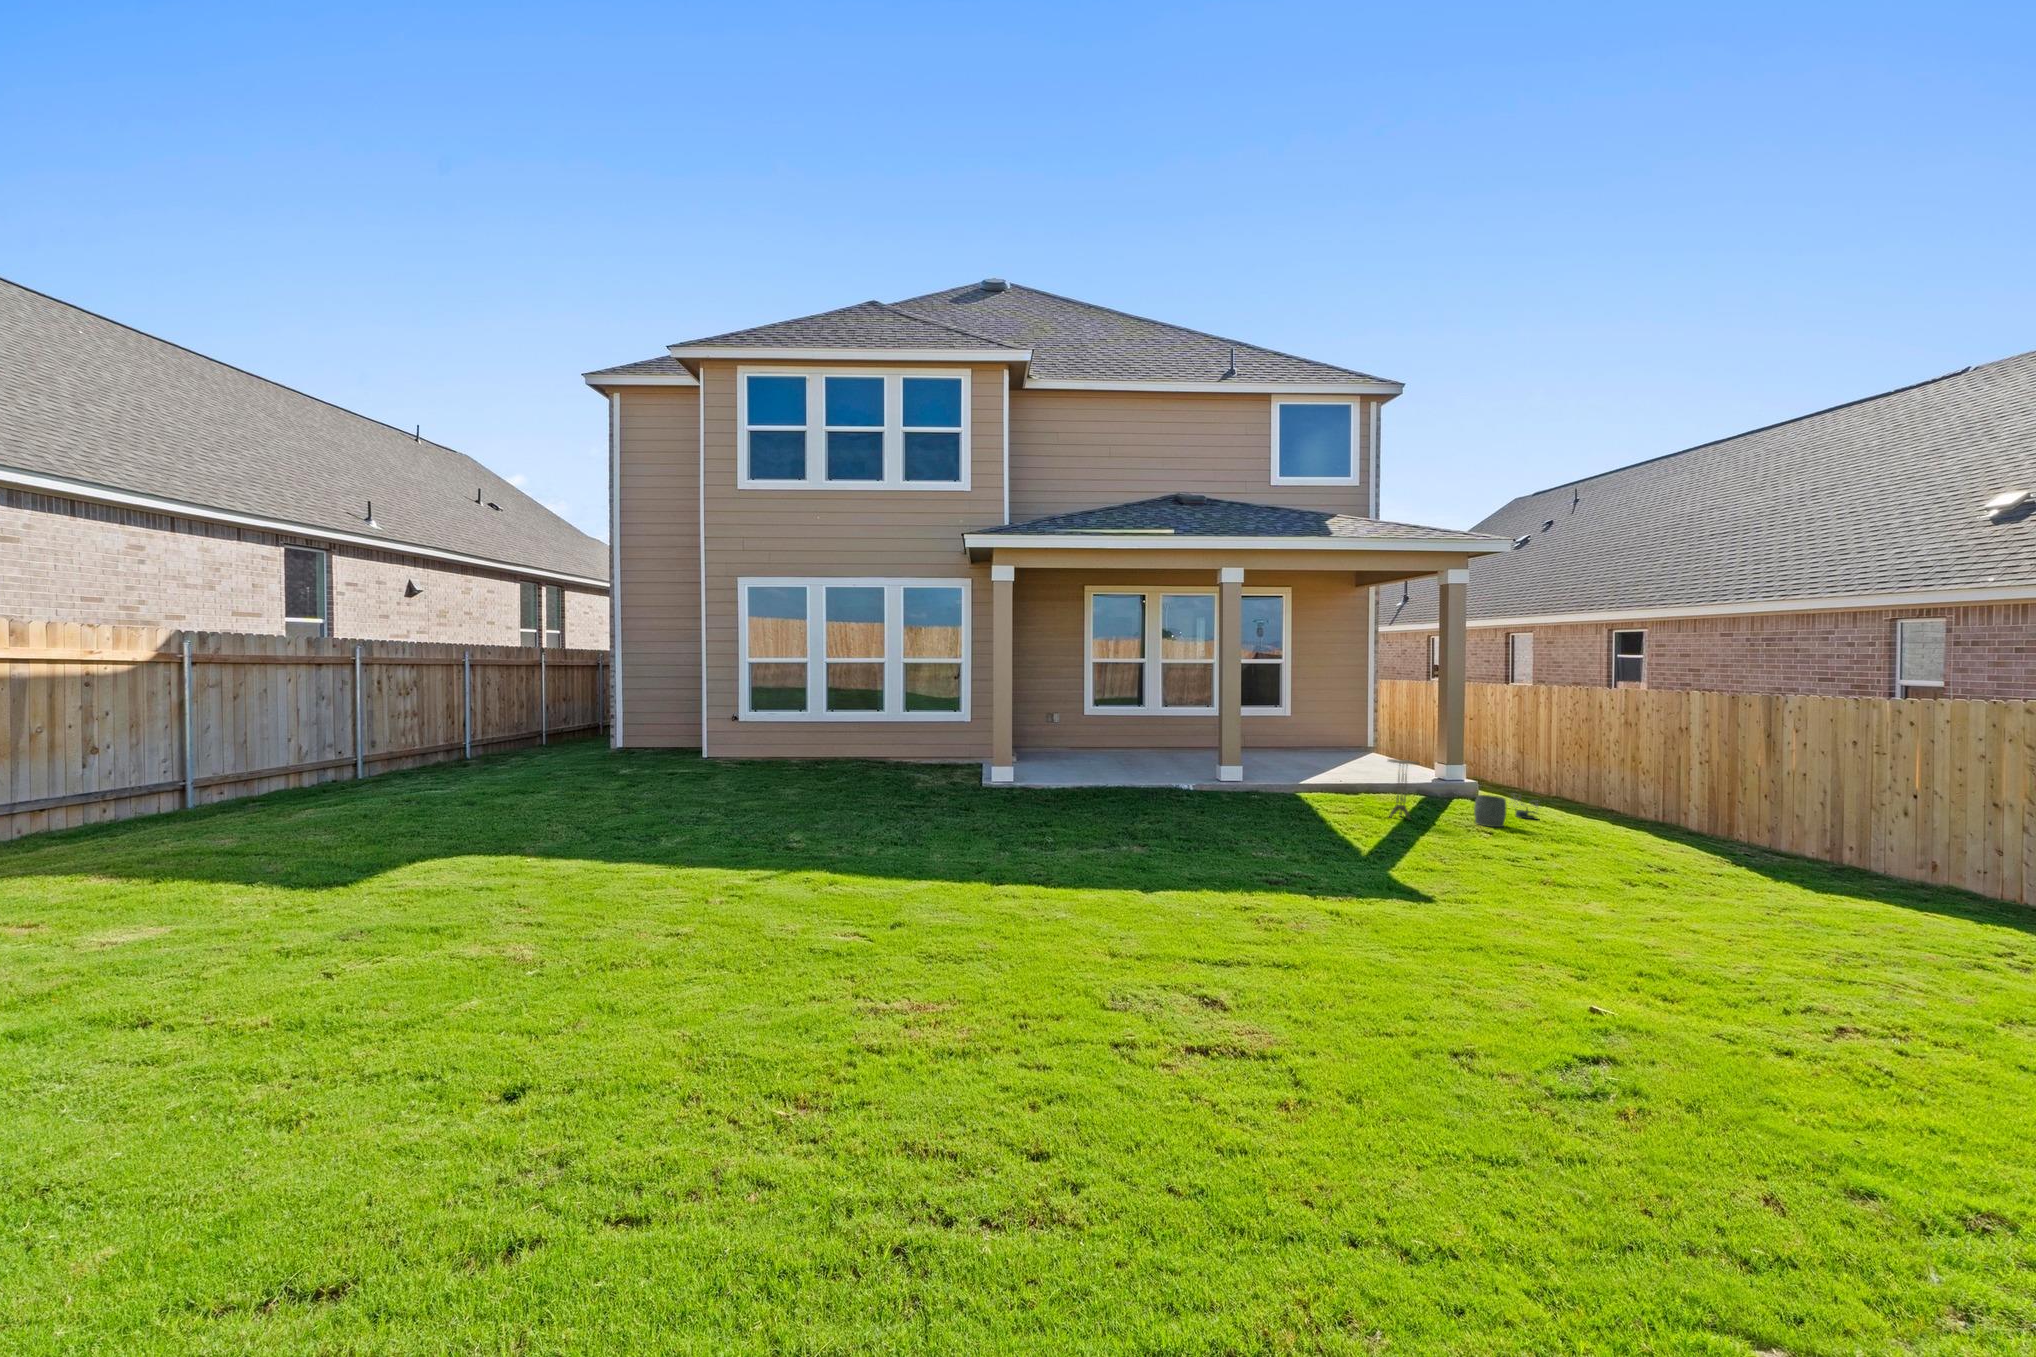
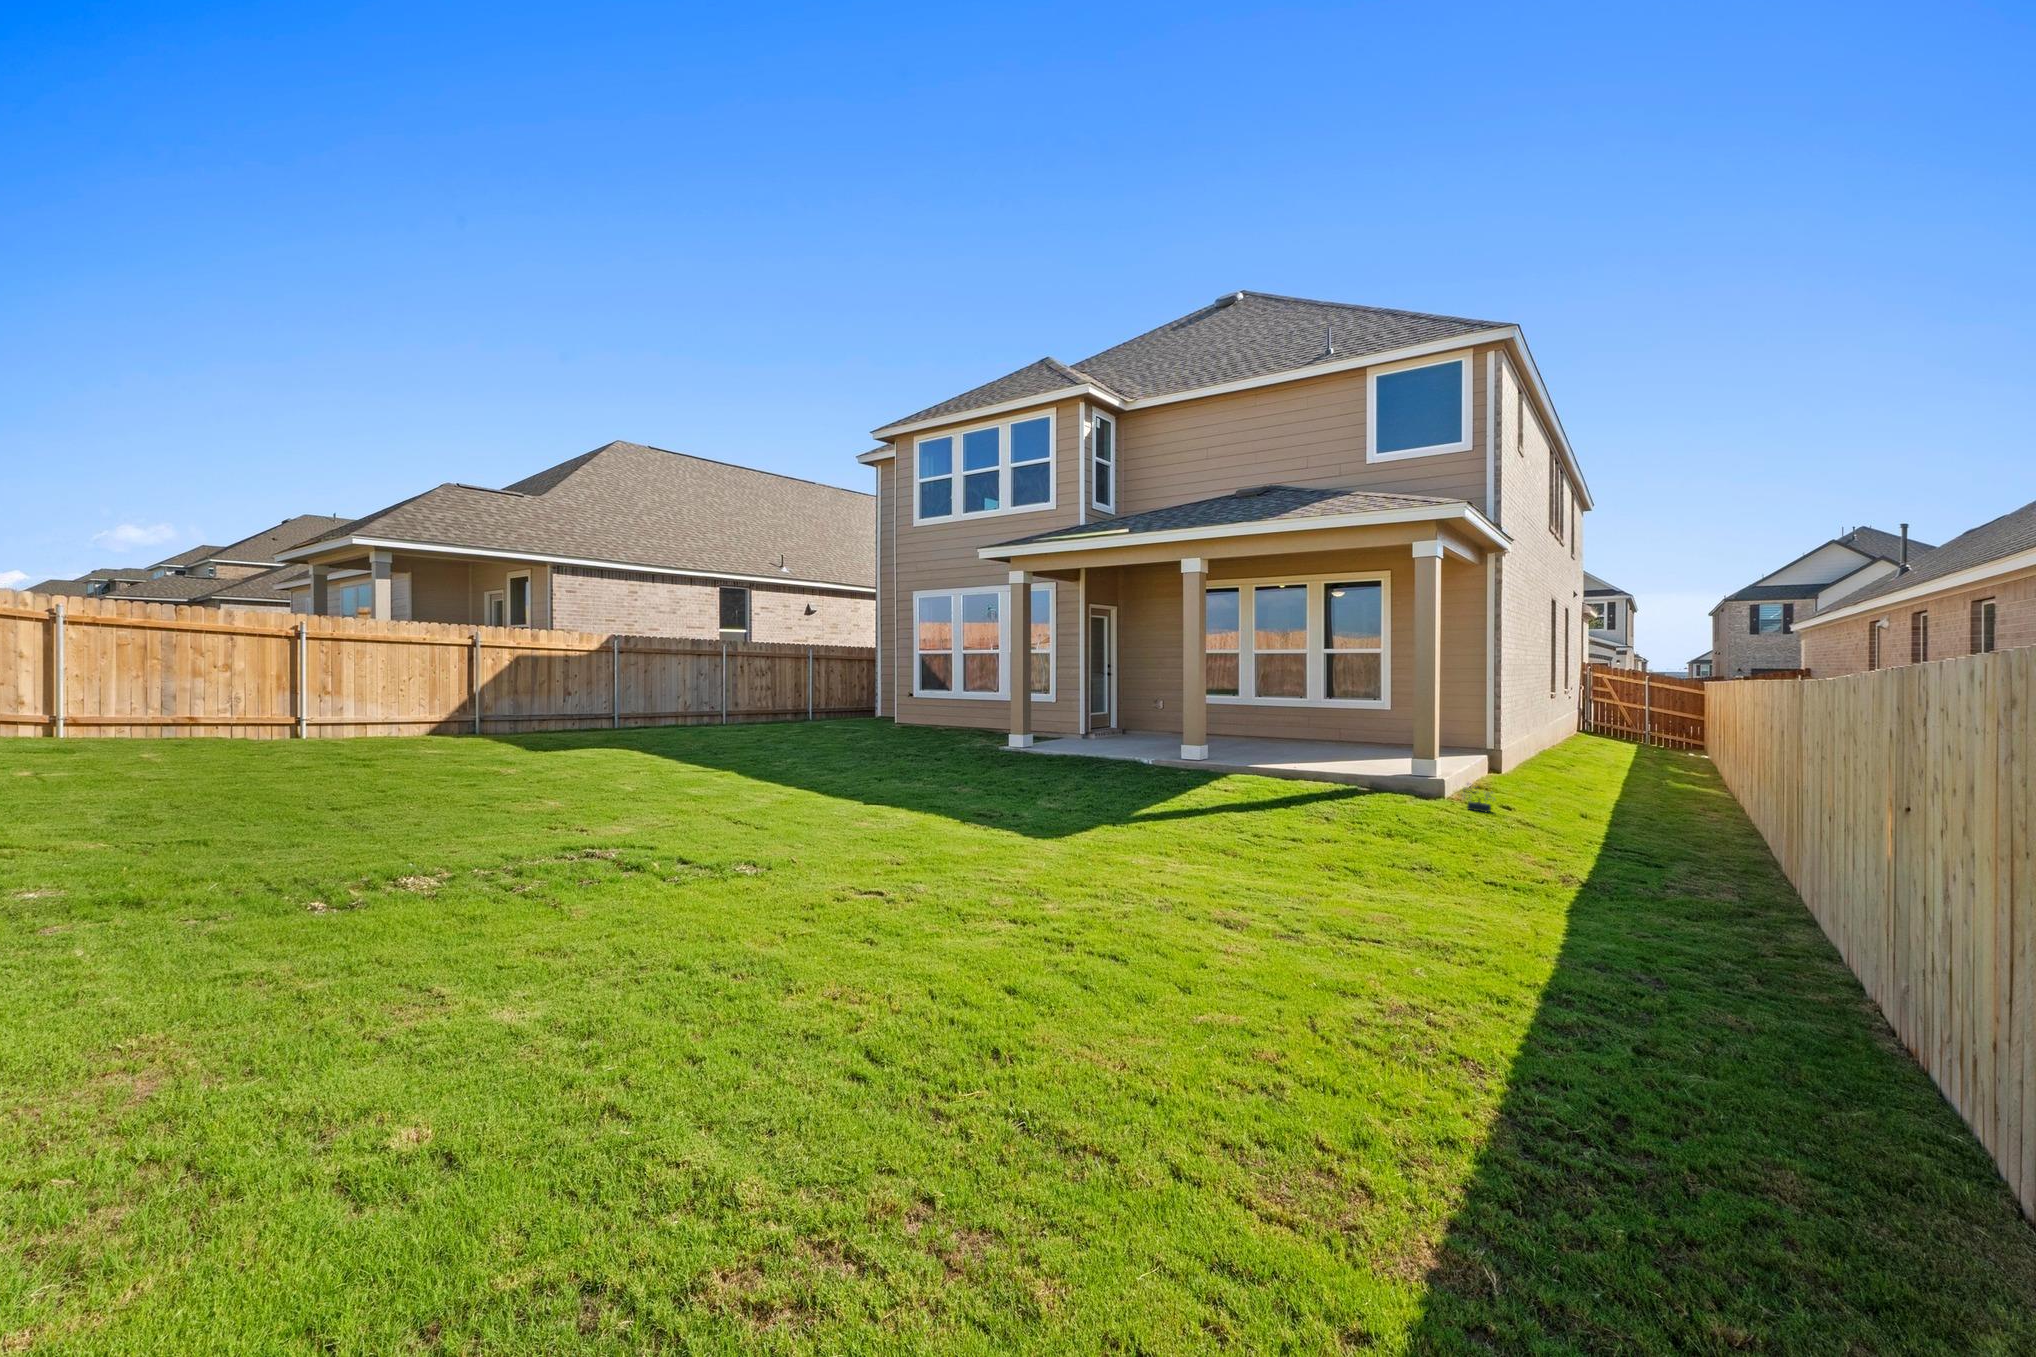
side table: present [1388,759,1419,820] -> none [1287,736,1318,795]
woven basket: present [1474,795,1506,827] -> none [1372,776,1404,809]

